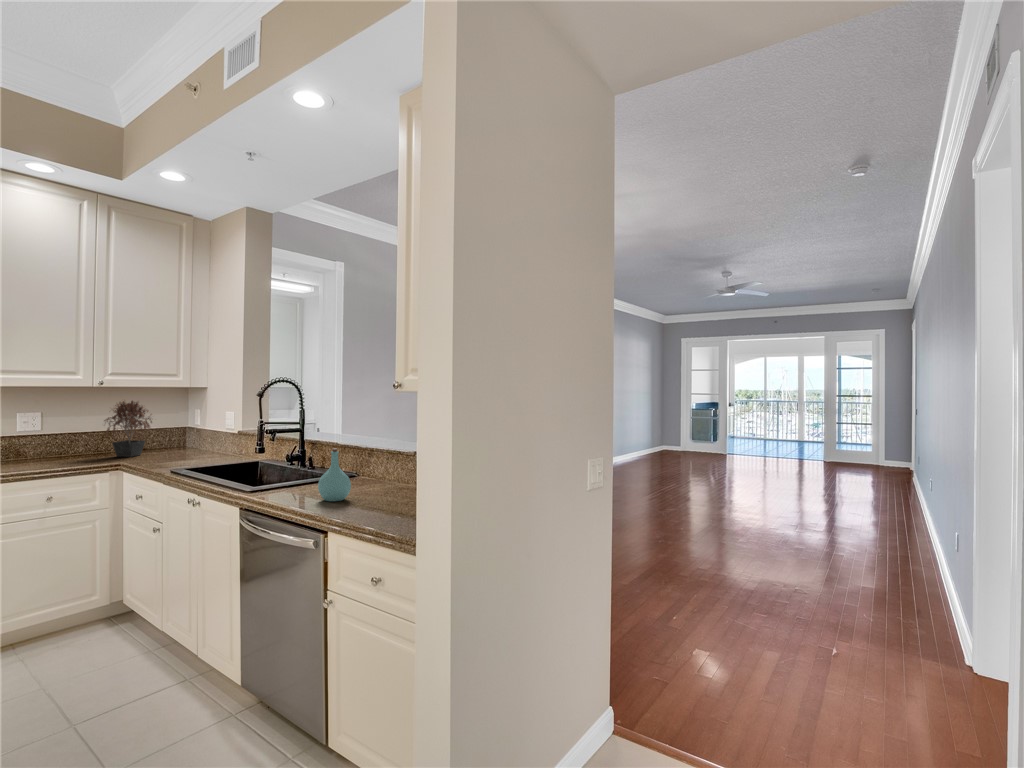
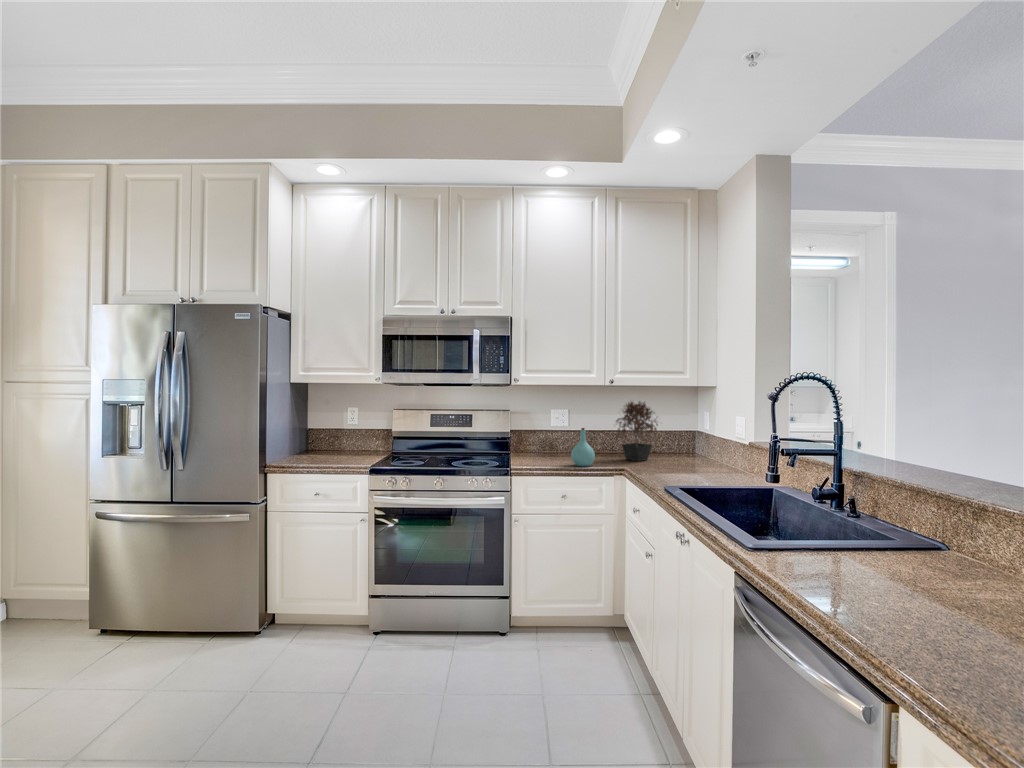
bottle: present [318,449,351,501] -> present [571,428,595,466]

